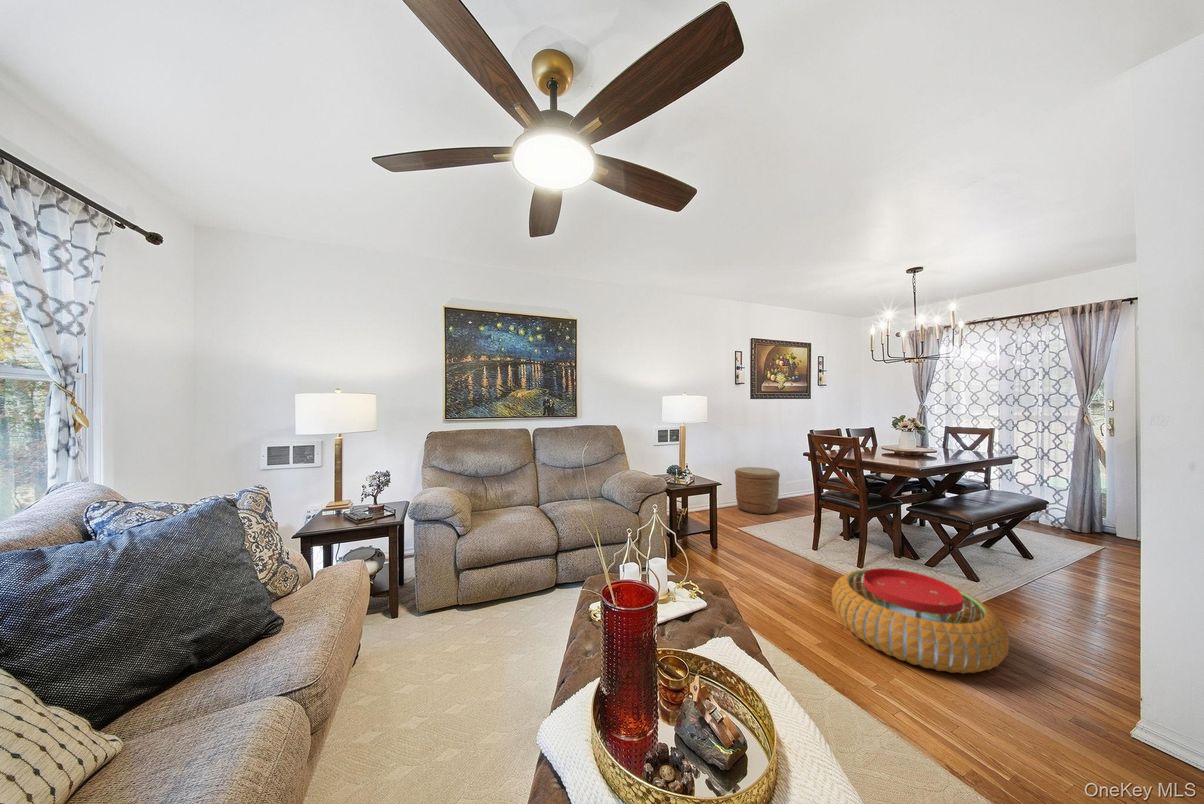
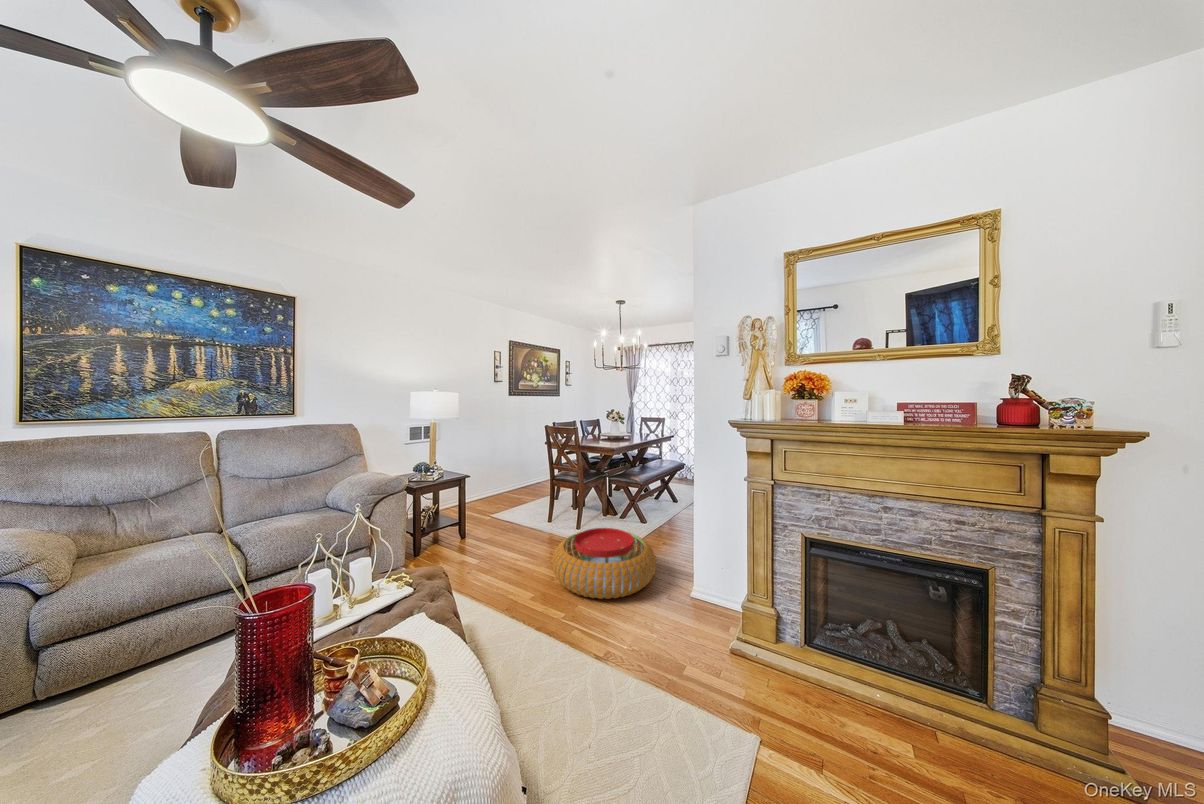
woven basket: present [735,467,780,514] -> none [491,457,530,500]

